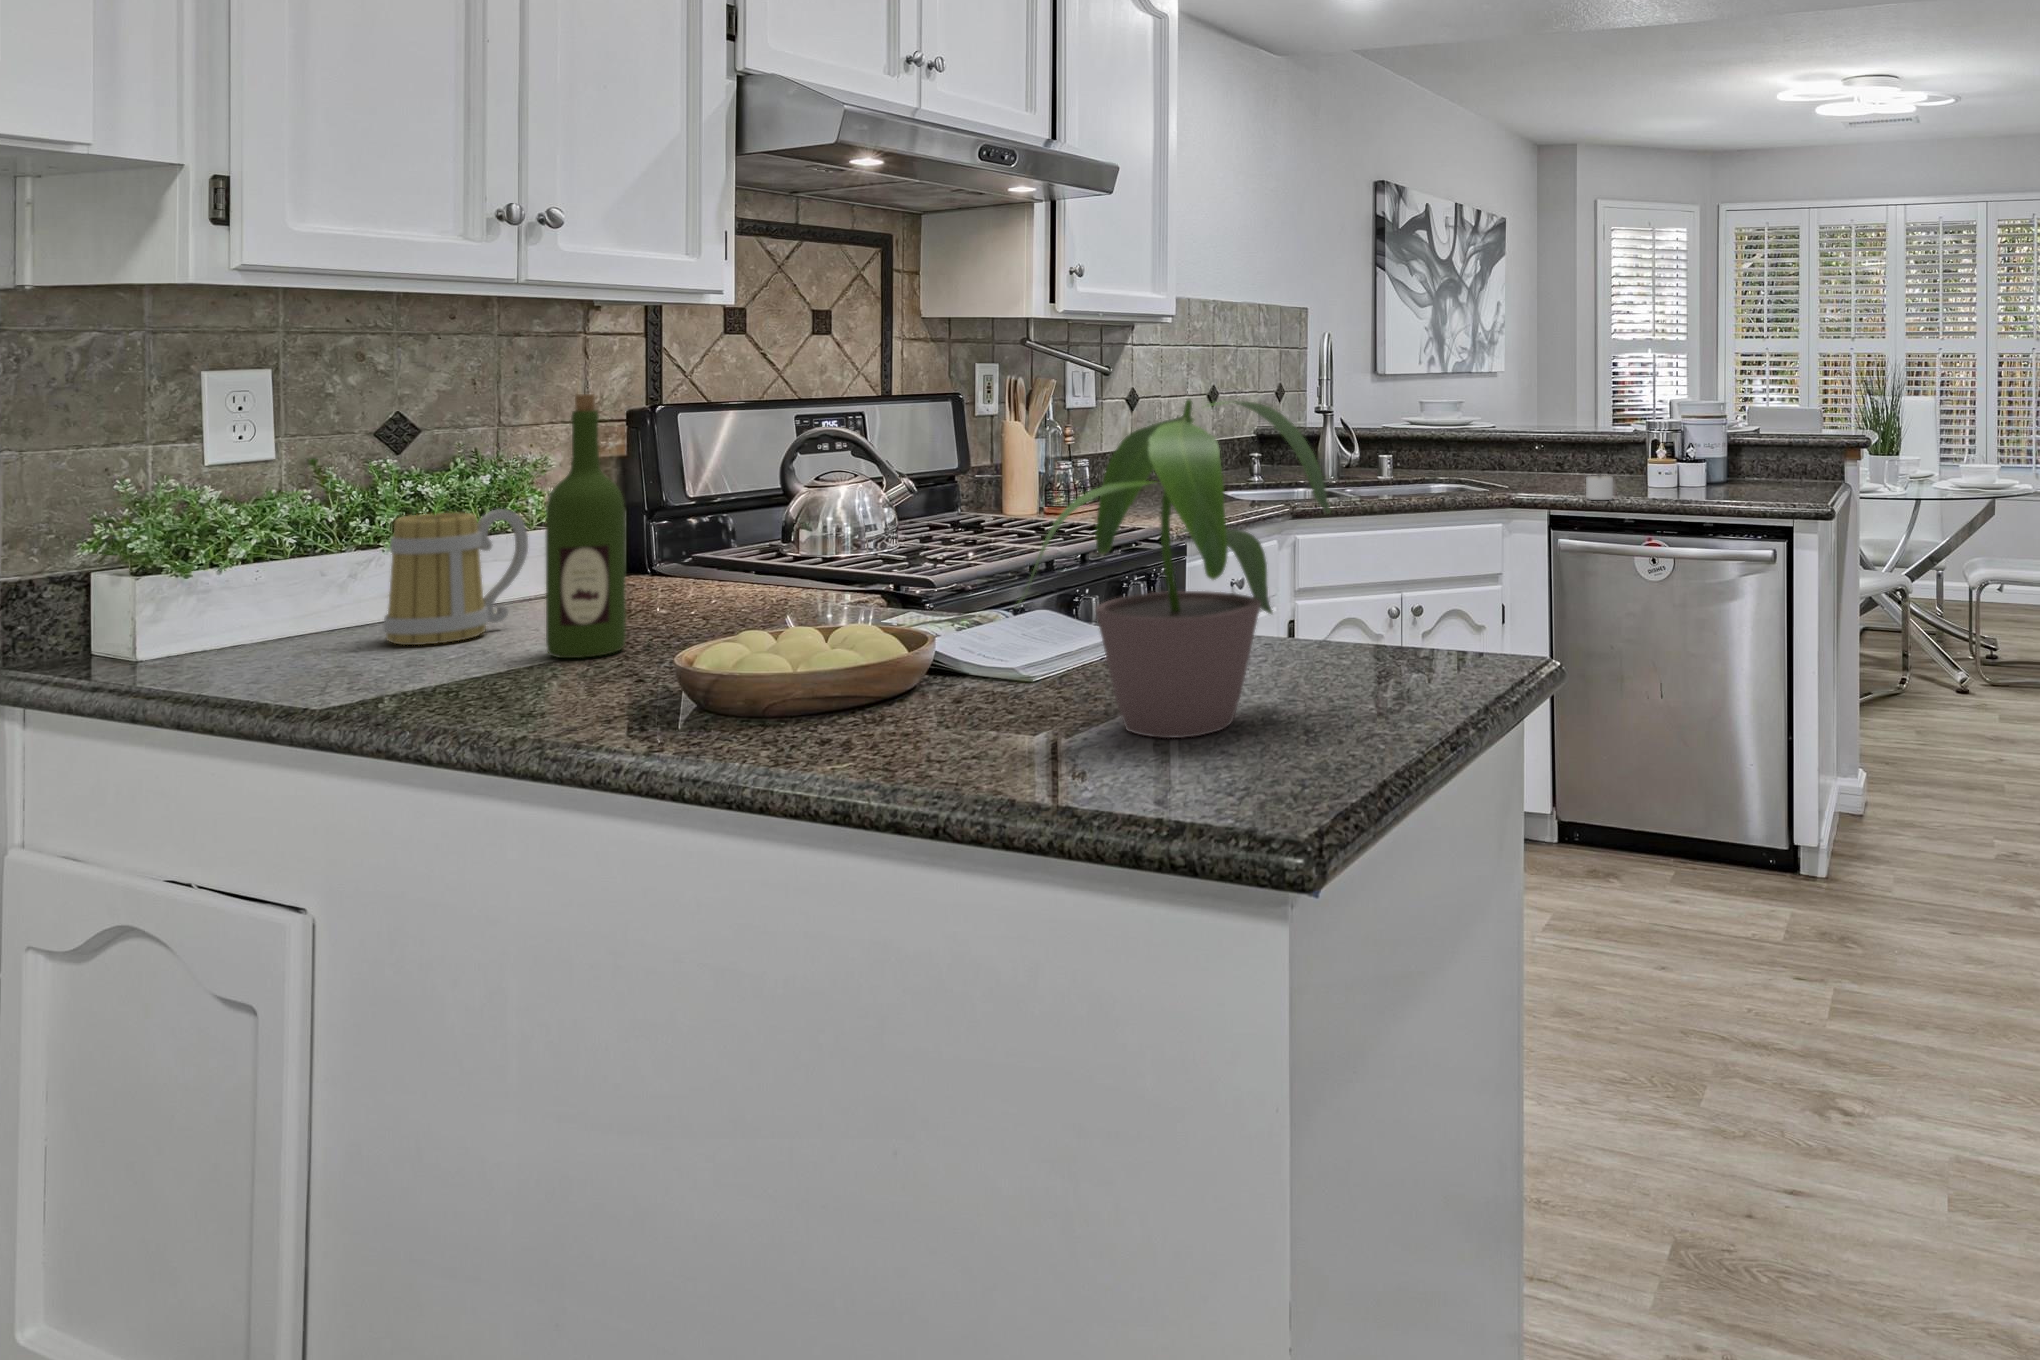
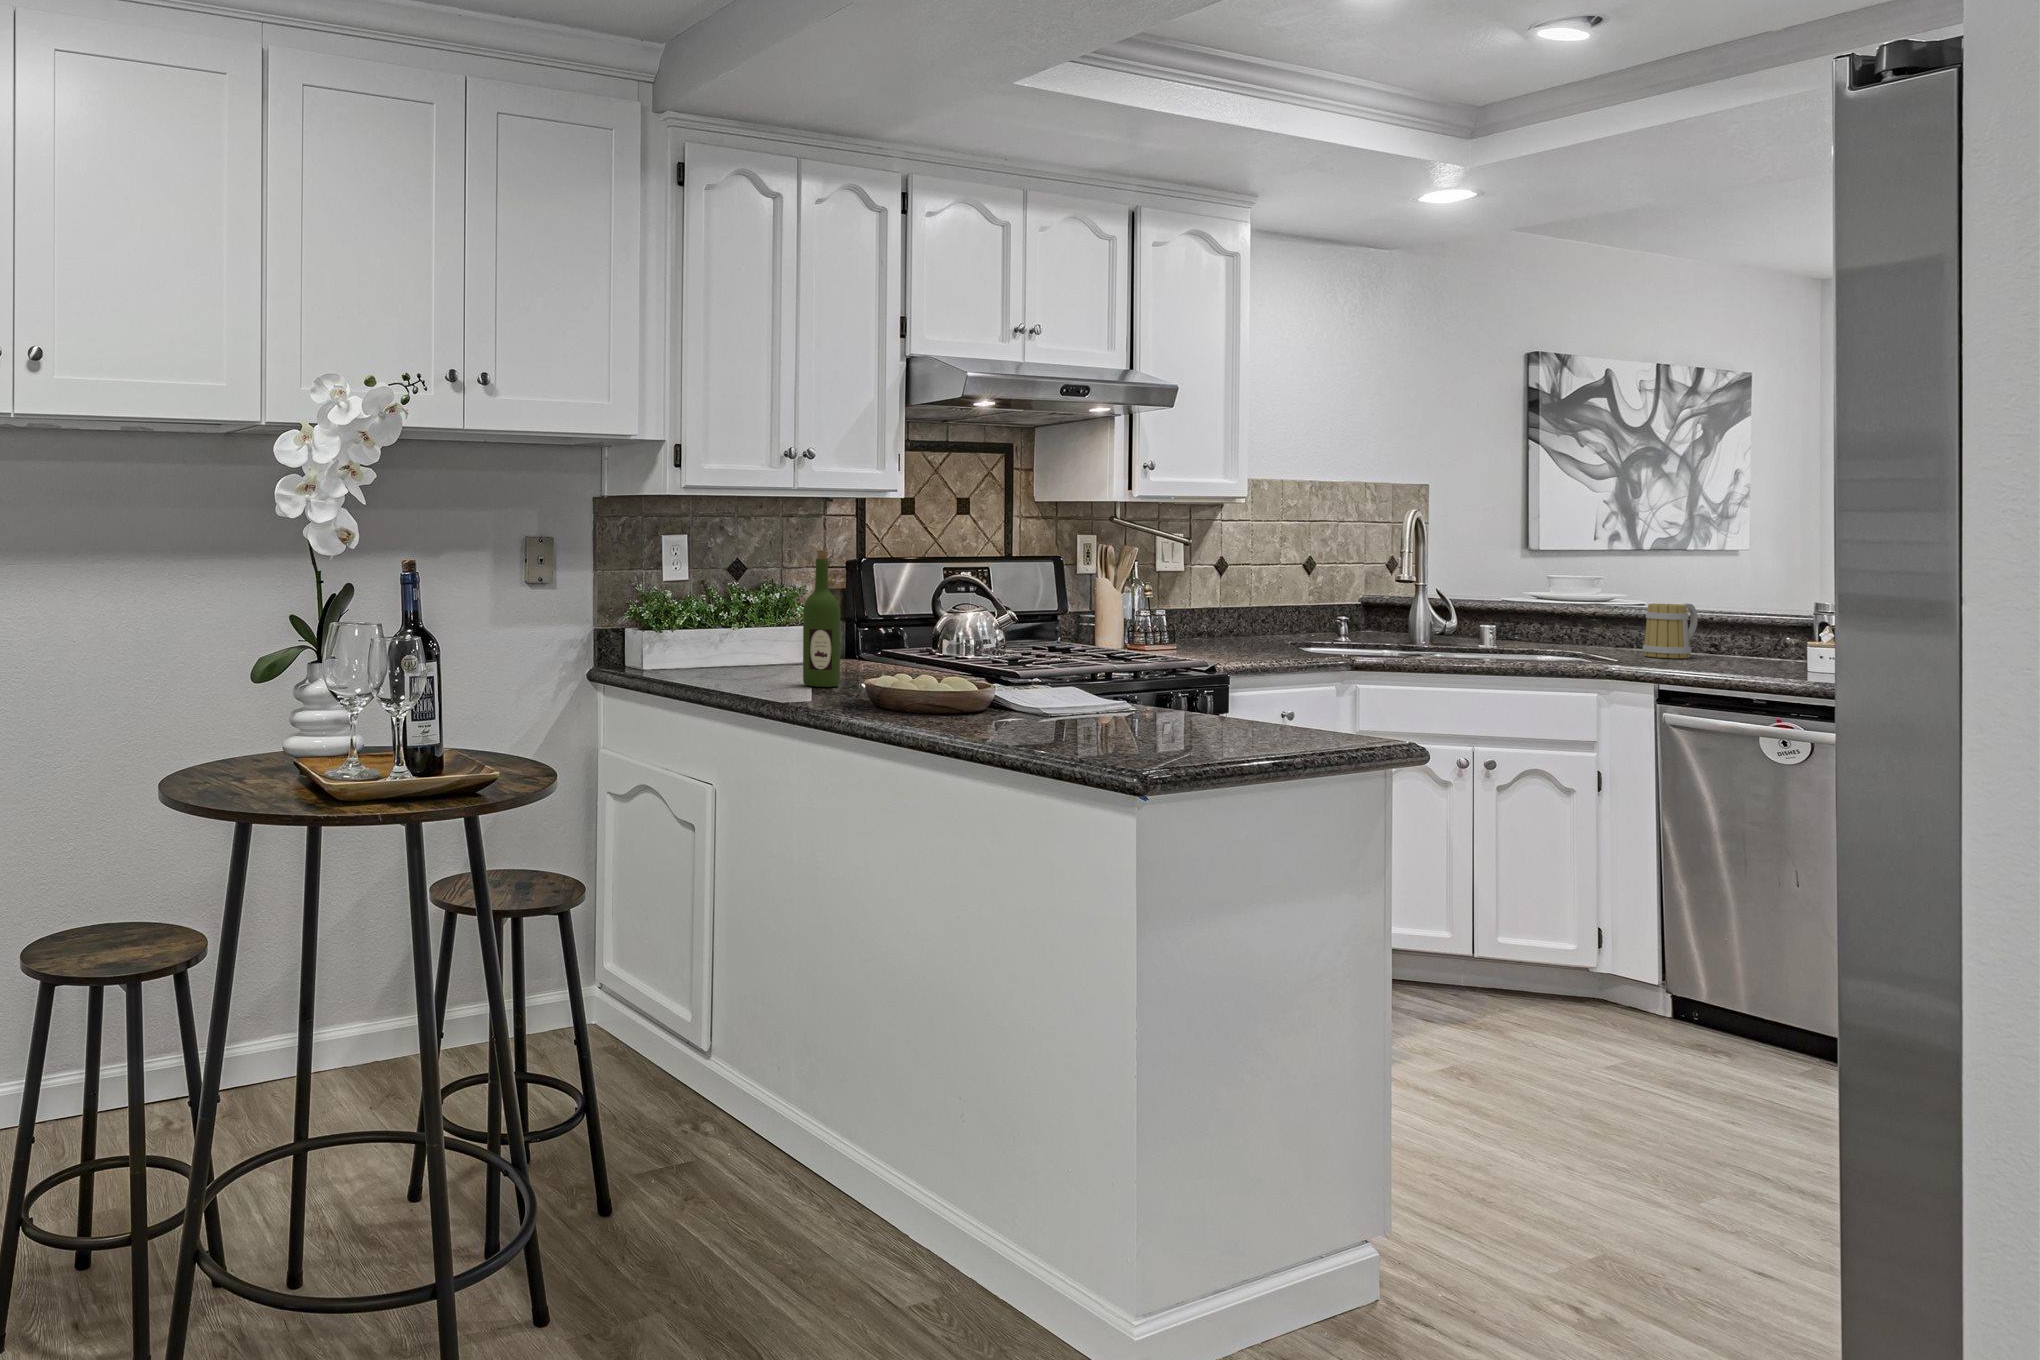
potted plant: present [1021,399,1331,738] -> none [1005,557,1224,743]
candle: present [1586,475,1613,500] -> none [1693,649,1747,676]
mug: present [384,509,528,645] -> present [1642,604,1698,659]

